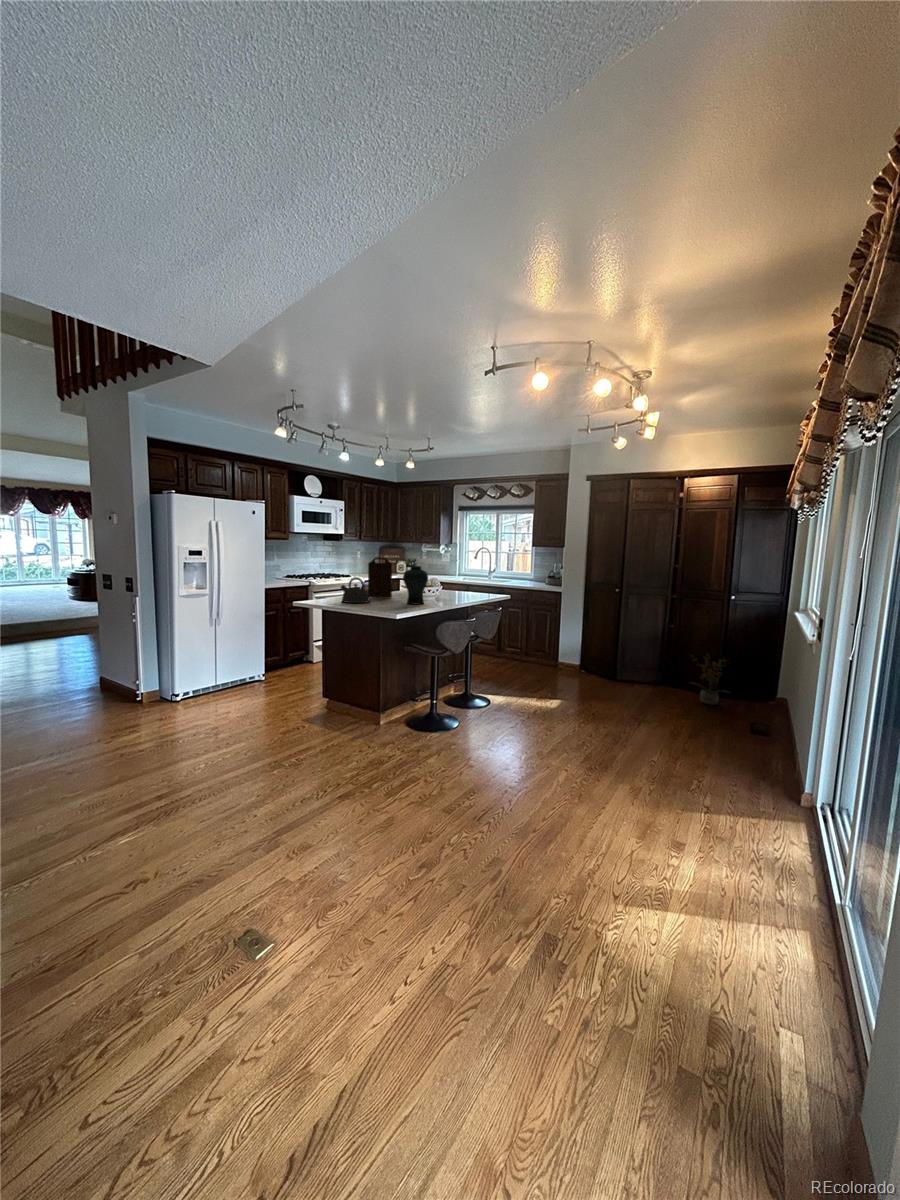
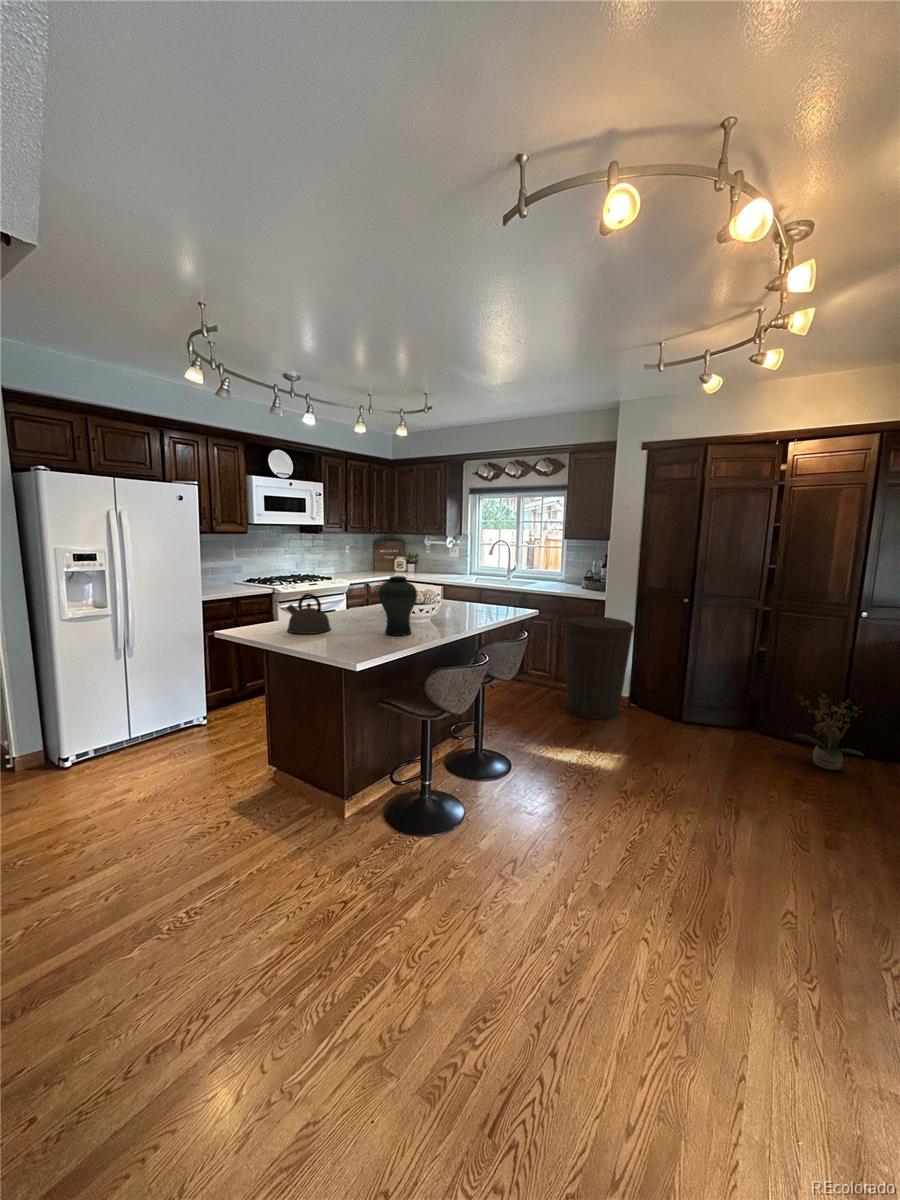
cutting board: present [368,557,392,598] -> none [332,562,367,621]
trash can: none [531,604,581,679] -> present [565,616,634,720]

